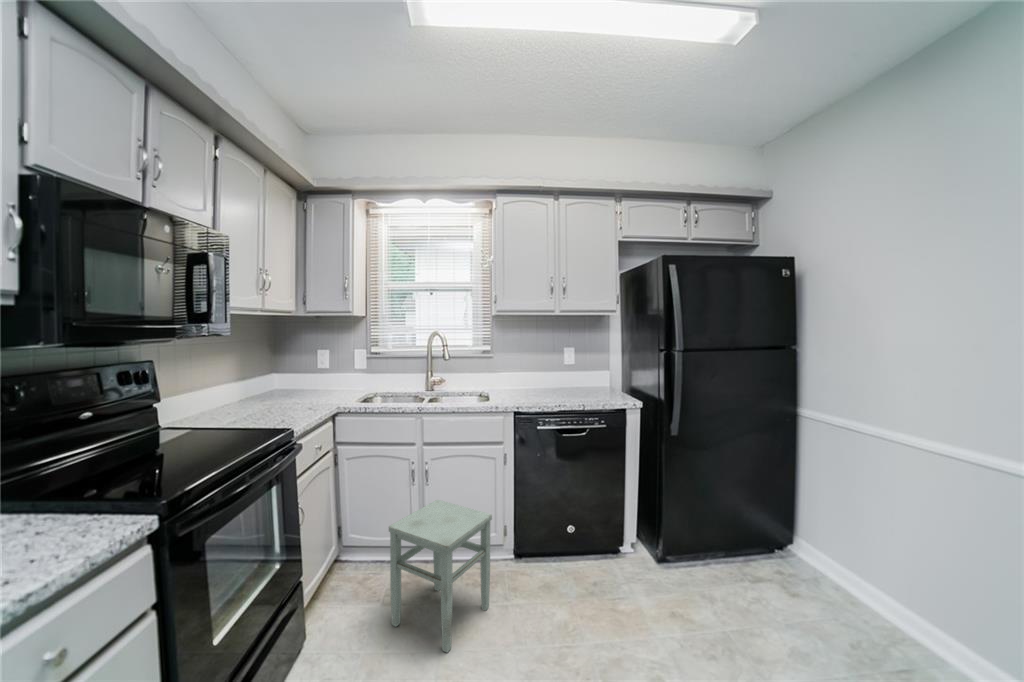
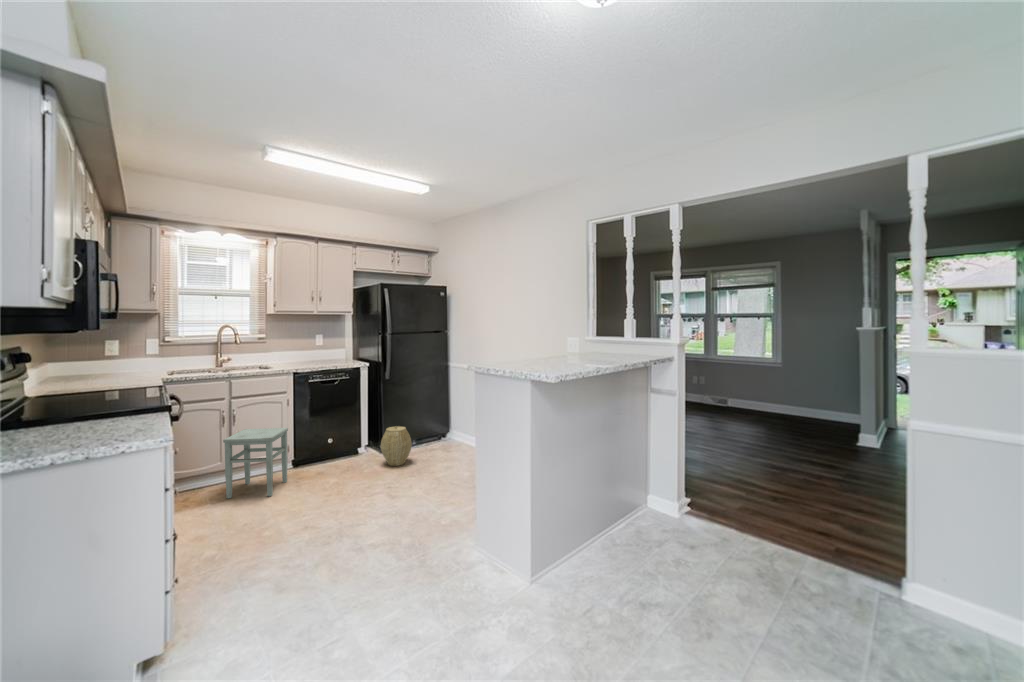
woven basket: none [657,542,726,639] -> present [381,426,412,466]

